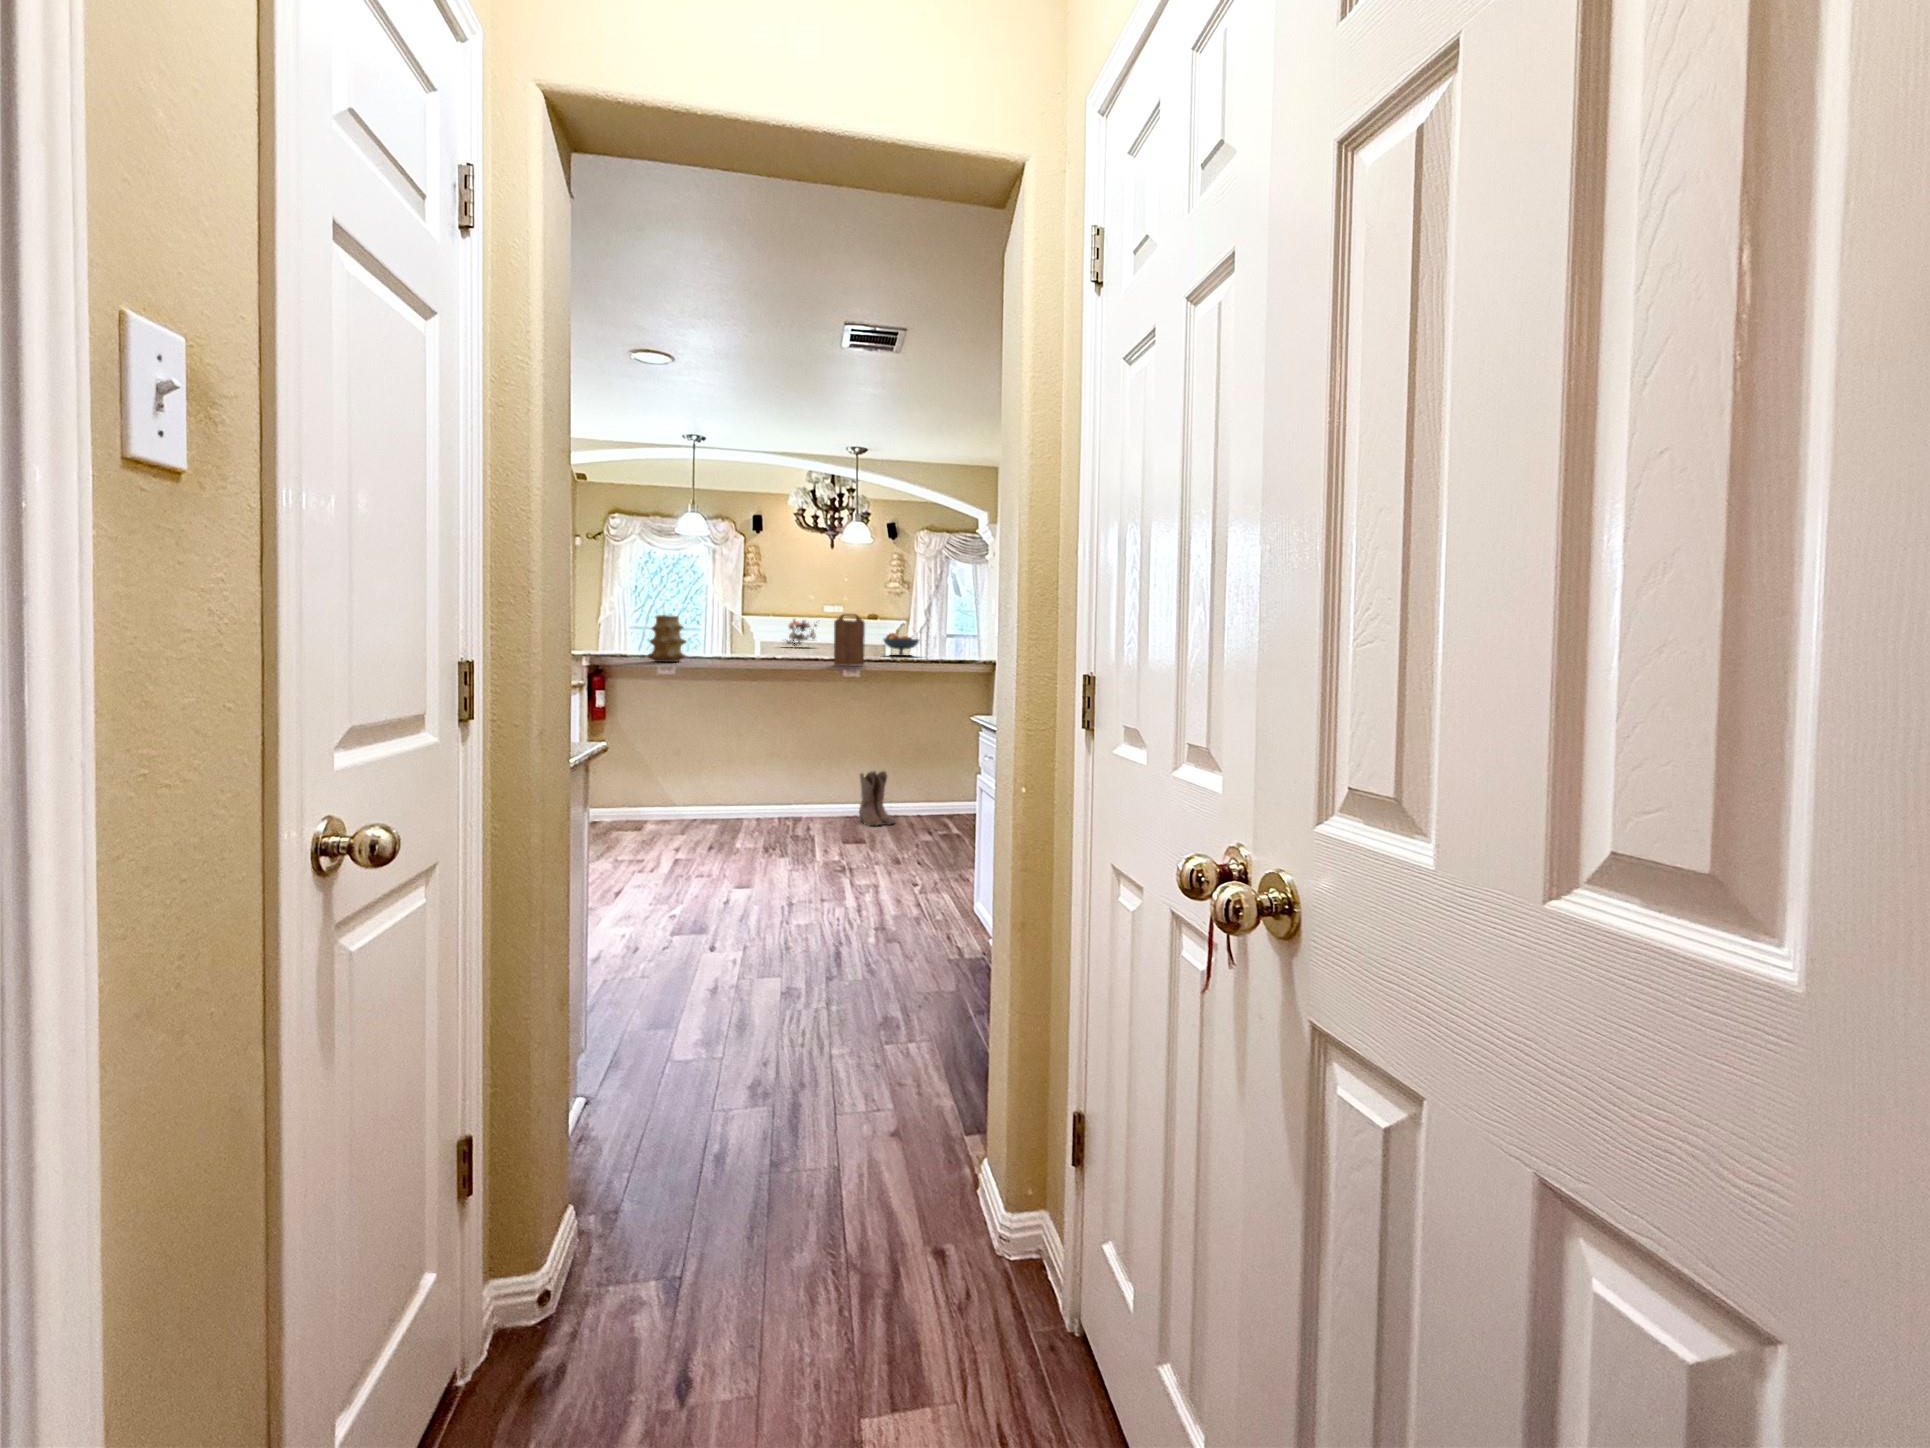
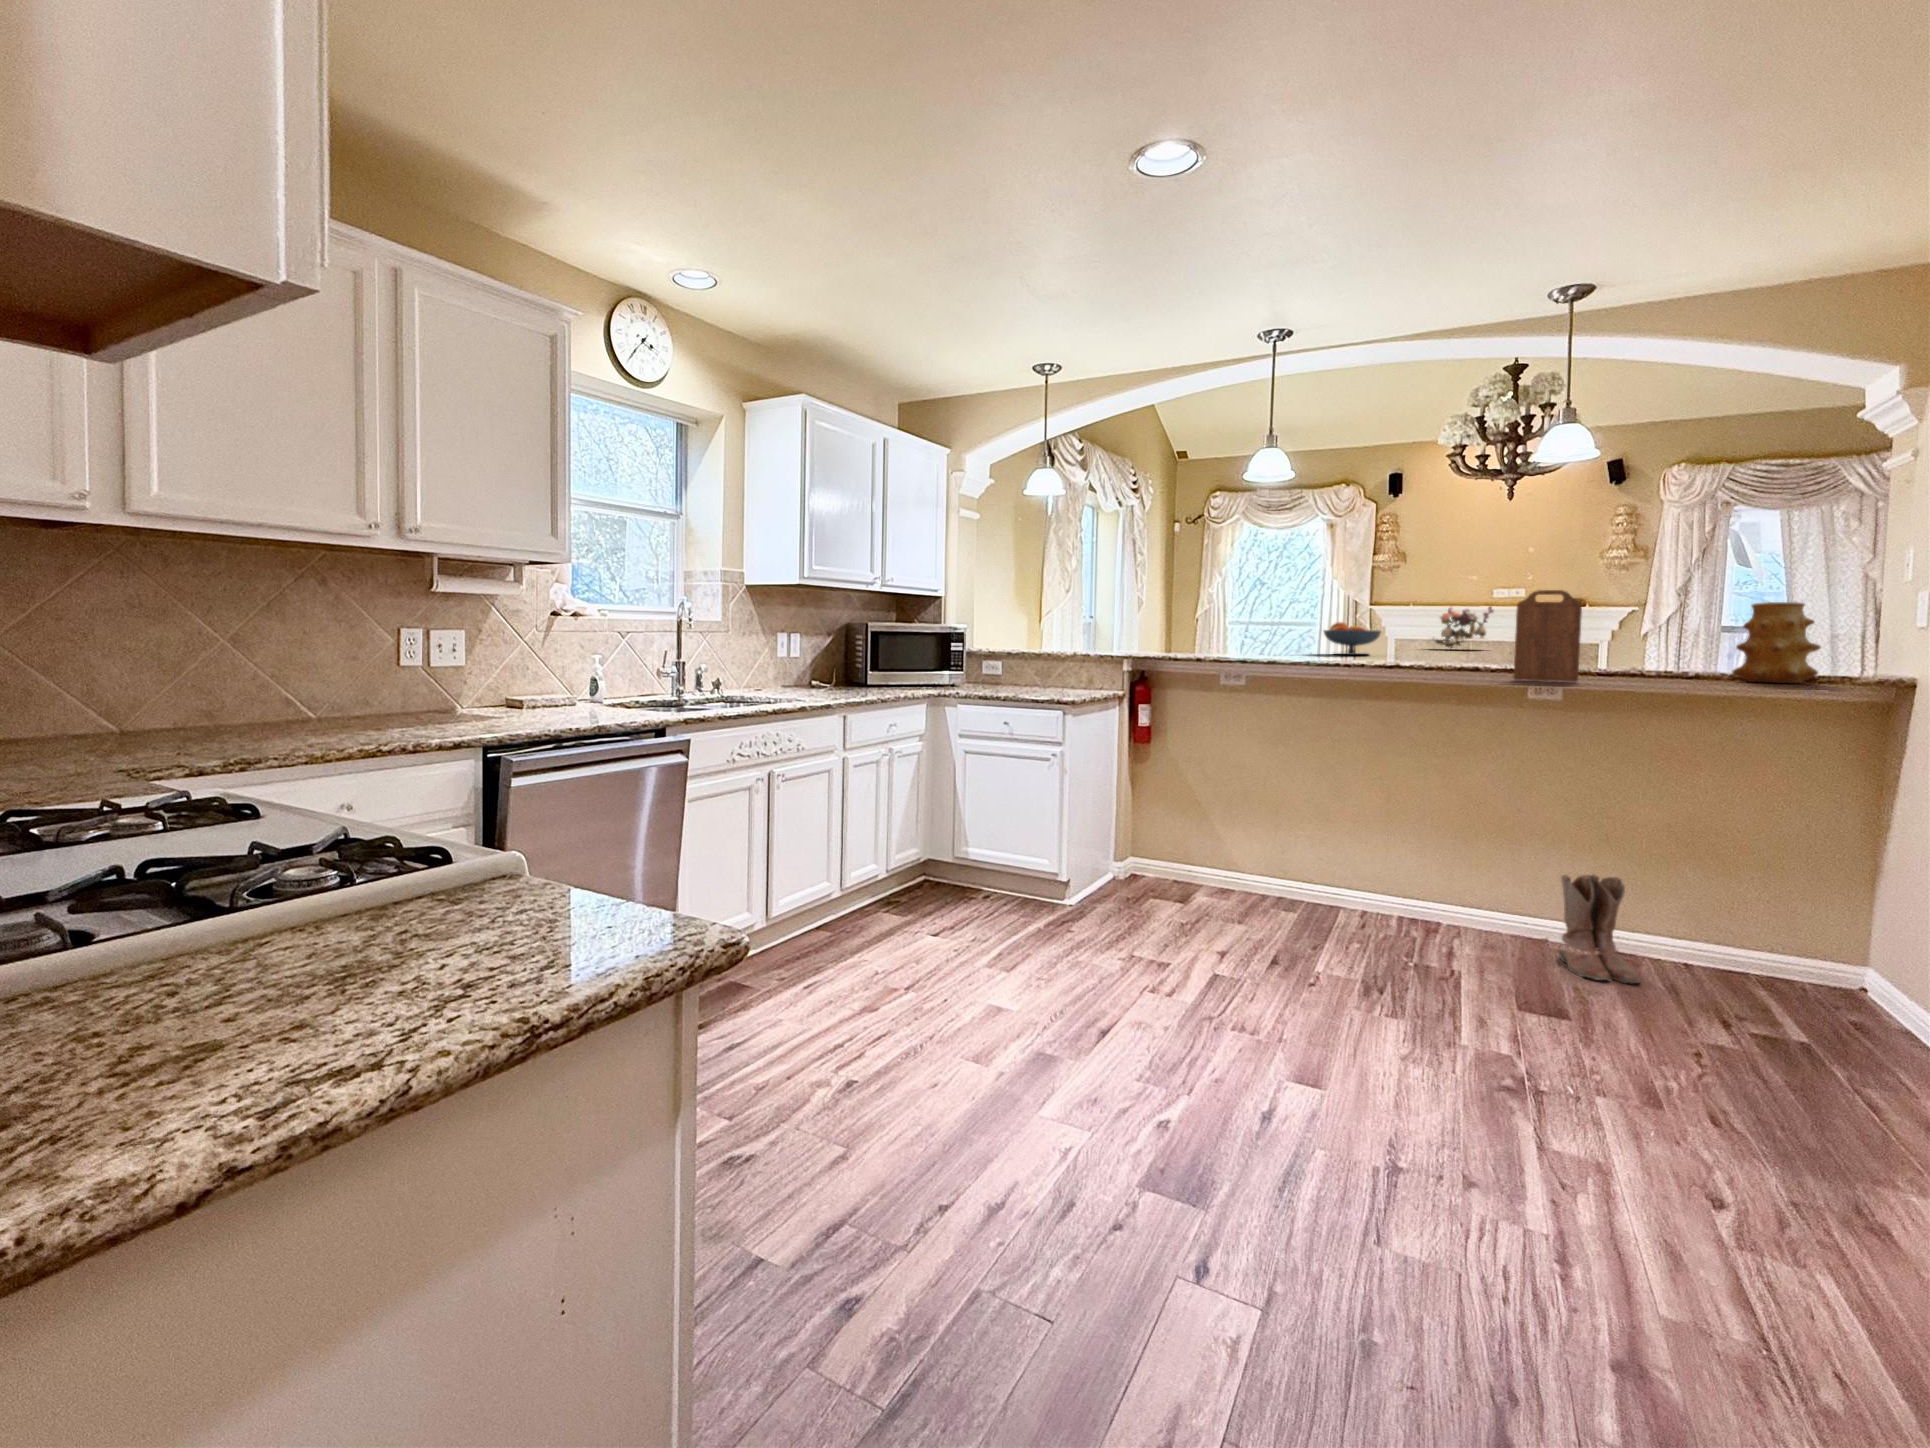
vase: present [648,615,686,662] -> present [1732,602,1821,683]
fruit bowl: present [884,633,919,656] -> present [1324,622,1381,655]

